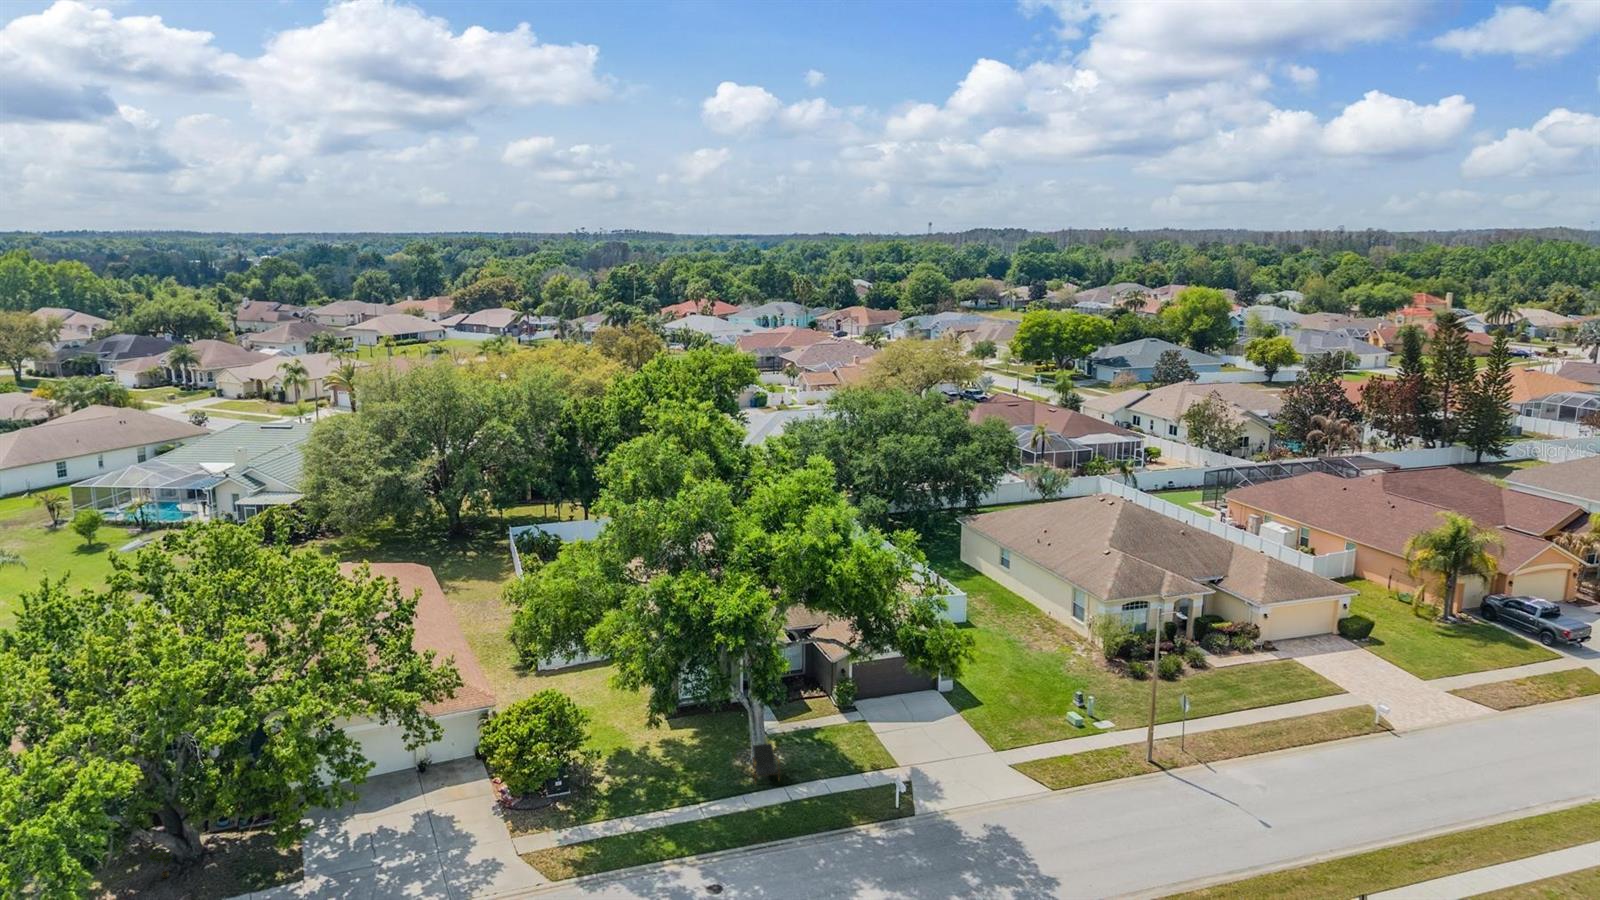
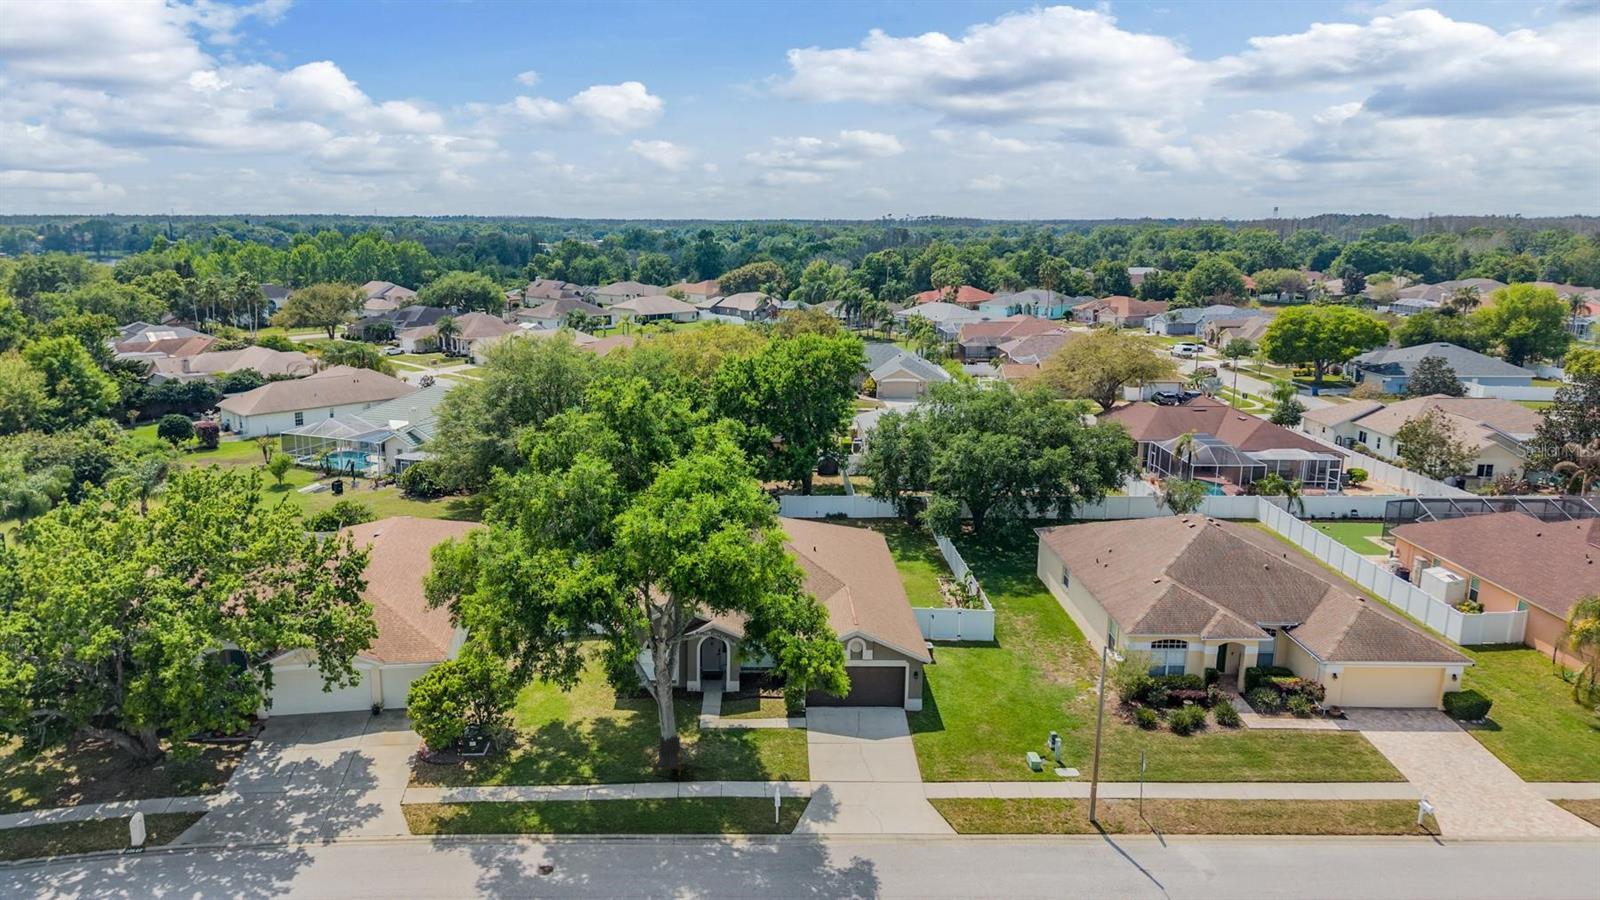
potted plant: present [149,849,175,879] -> none [110,745,138,773]

